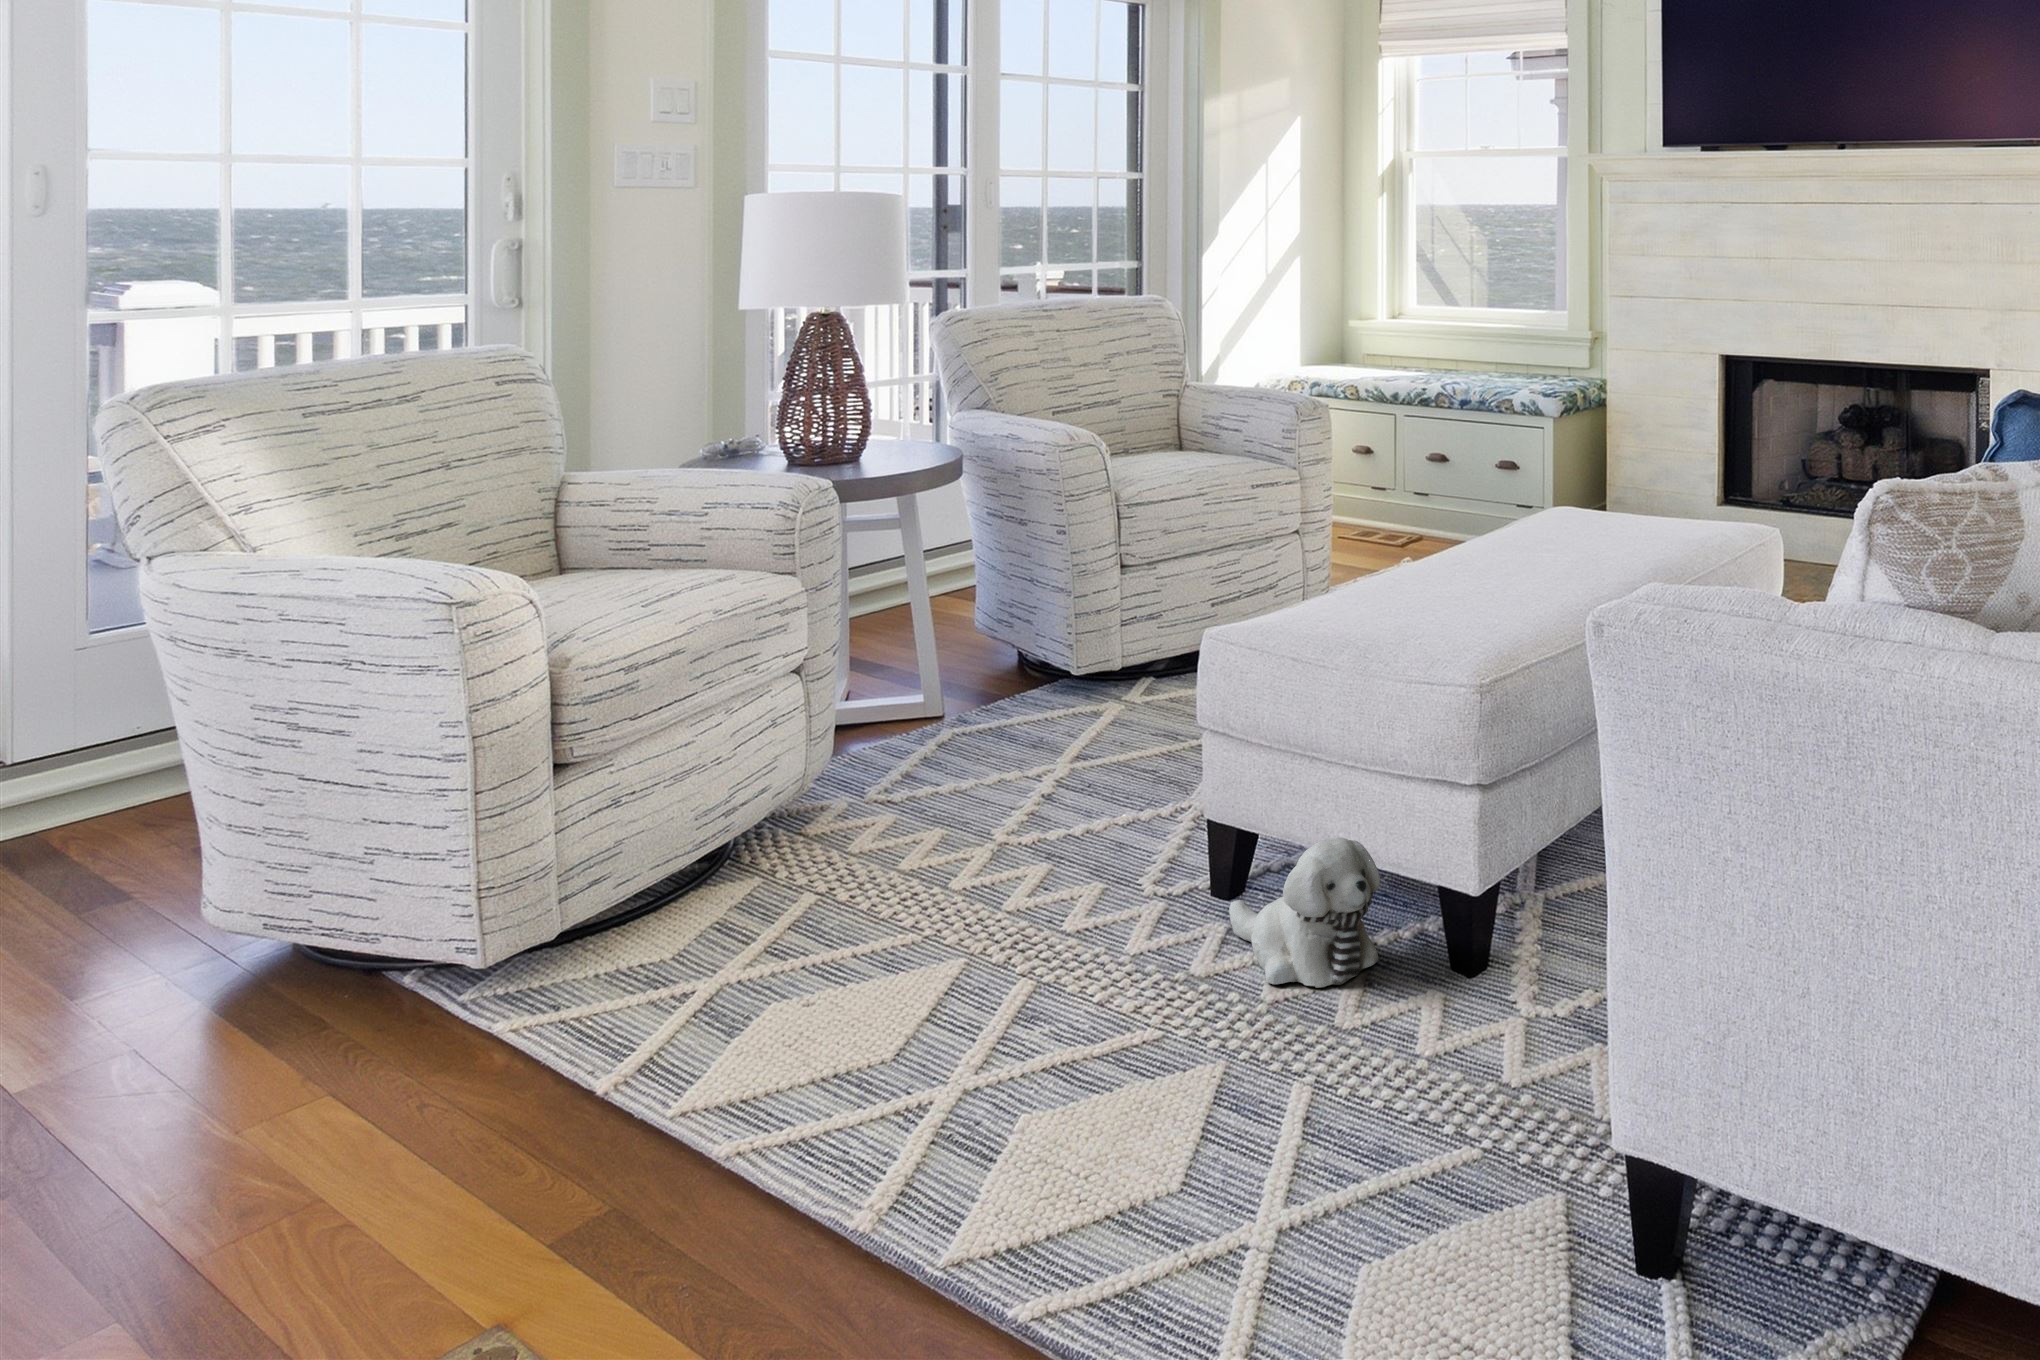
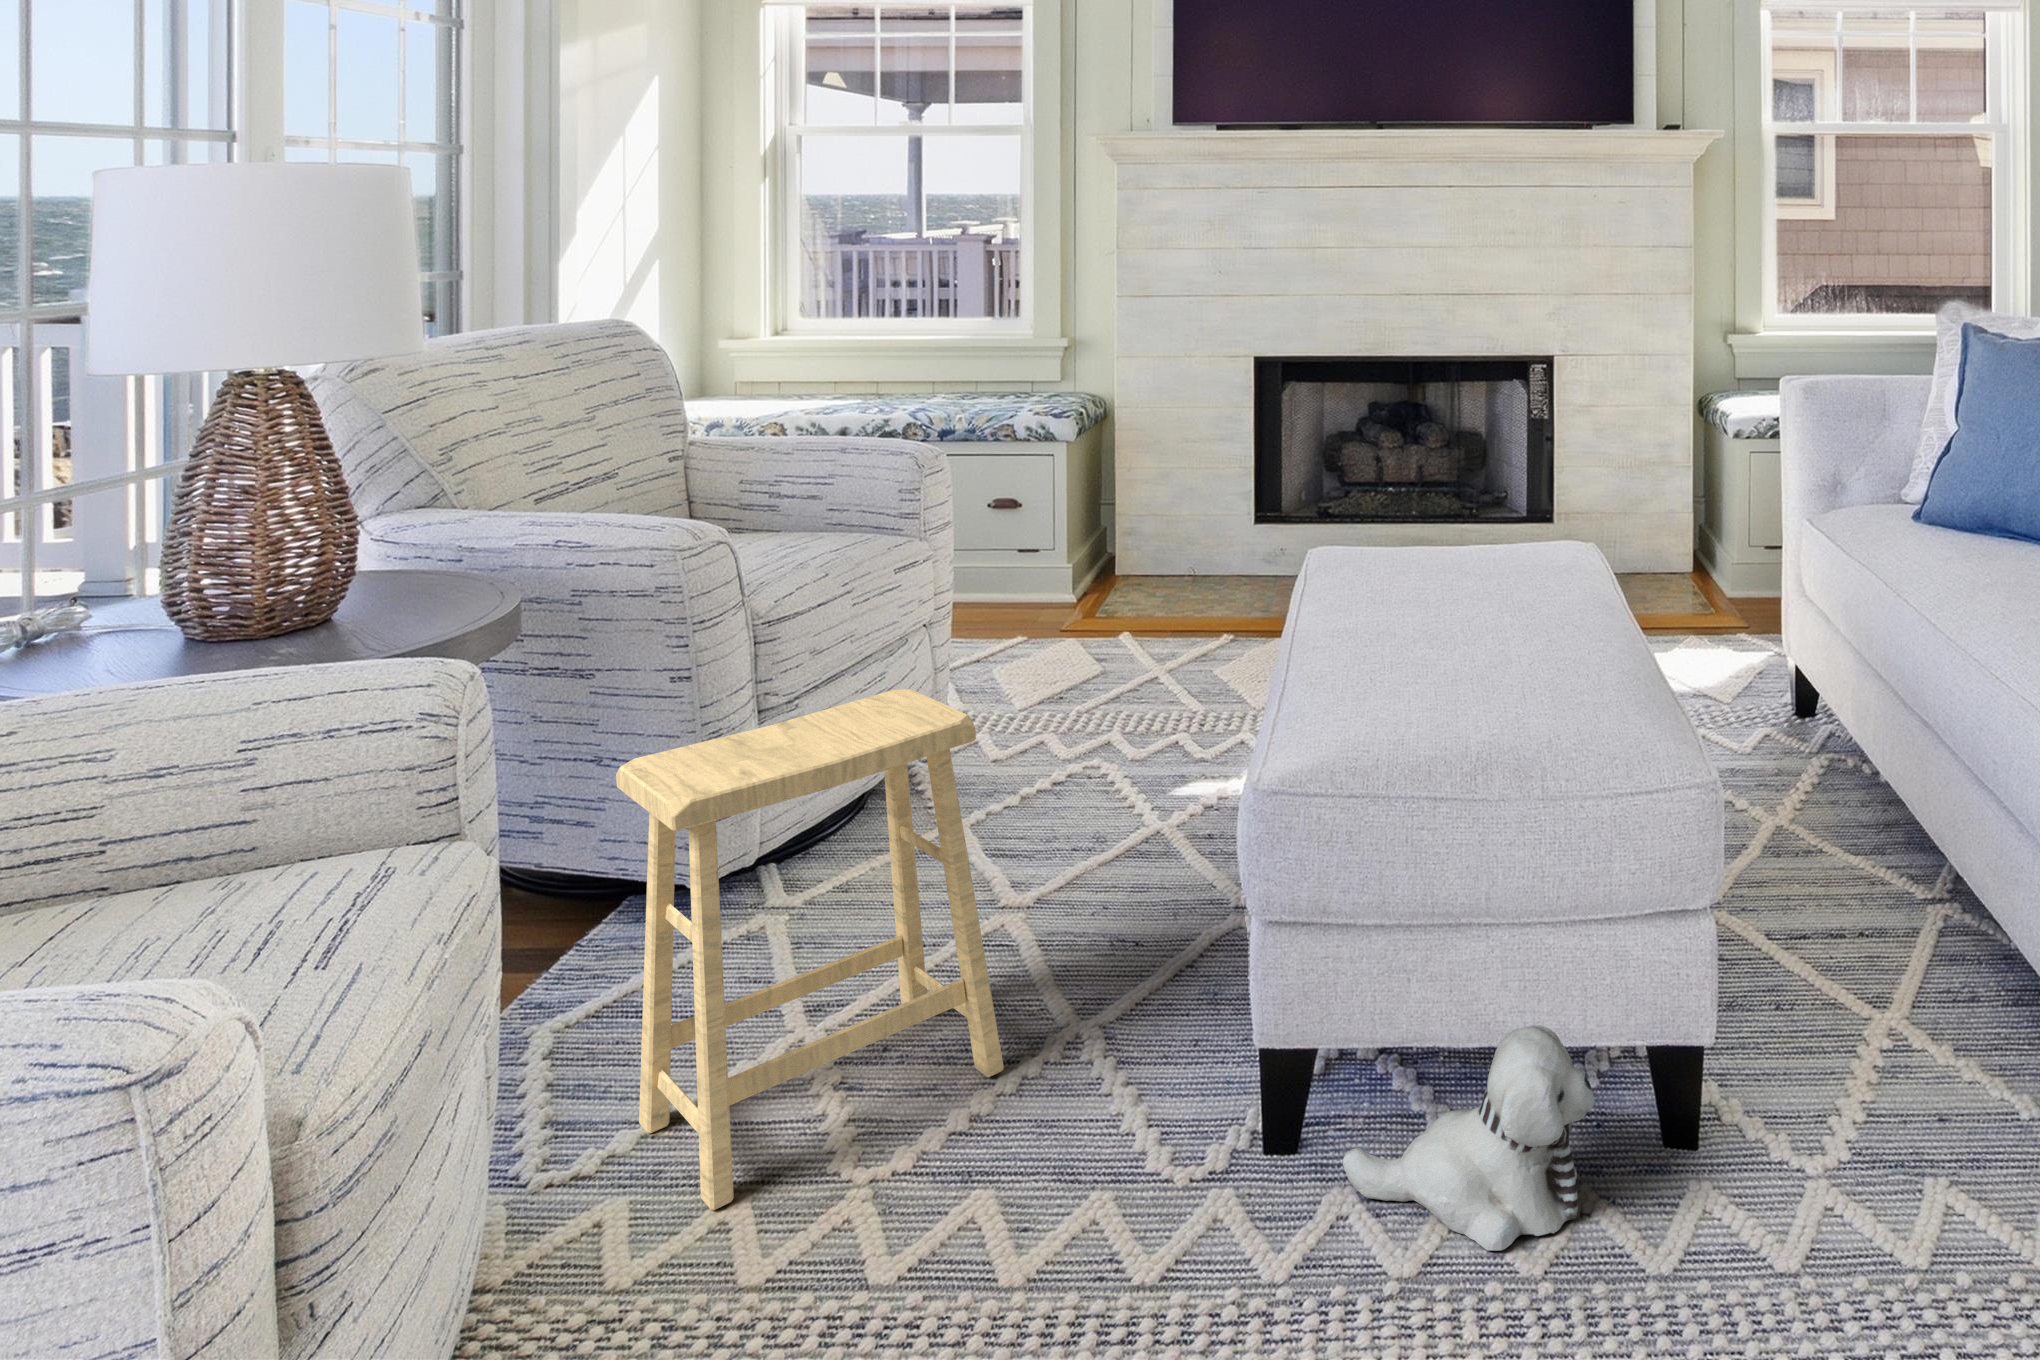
footstool: none [910,543,1131,837] -> present [616,689,1004,1210]

